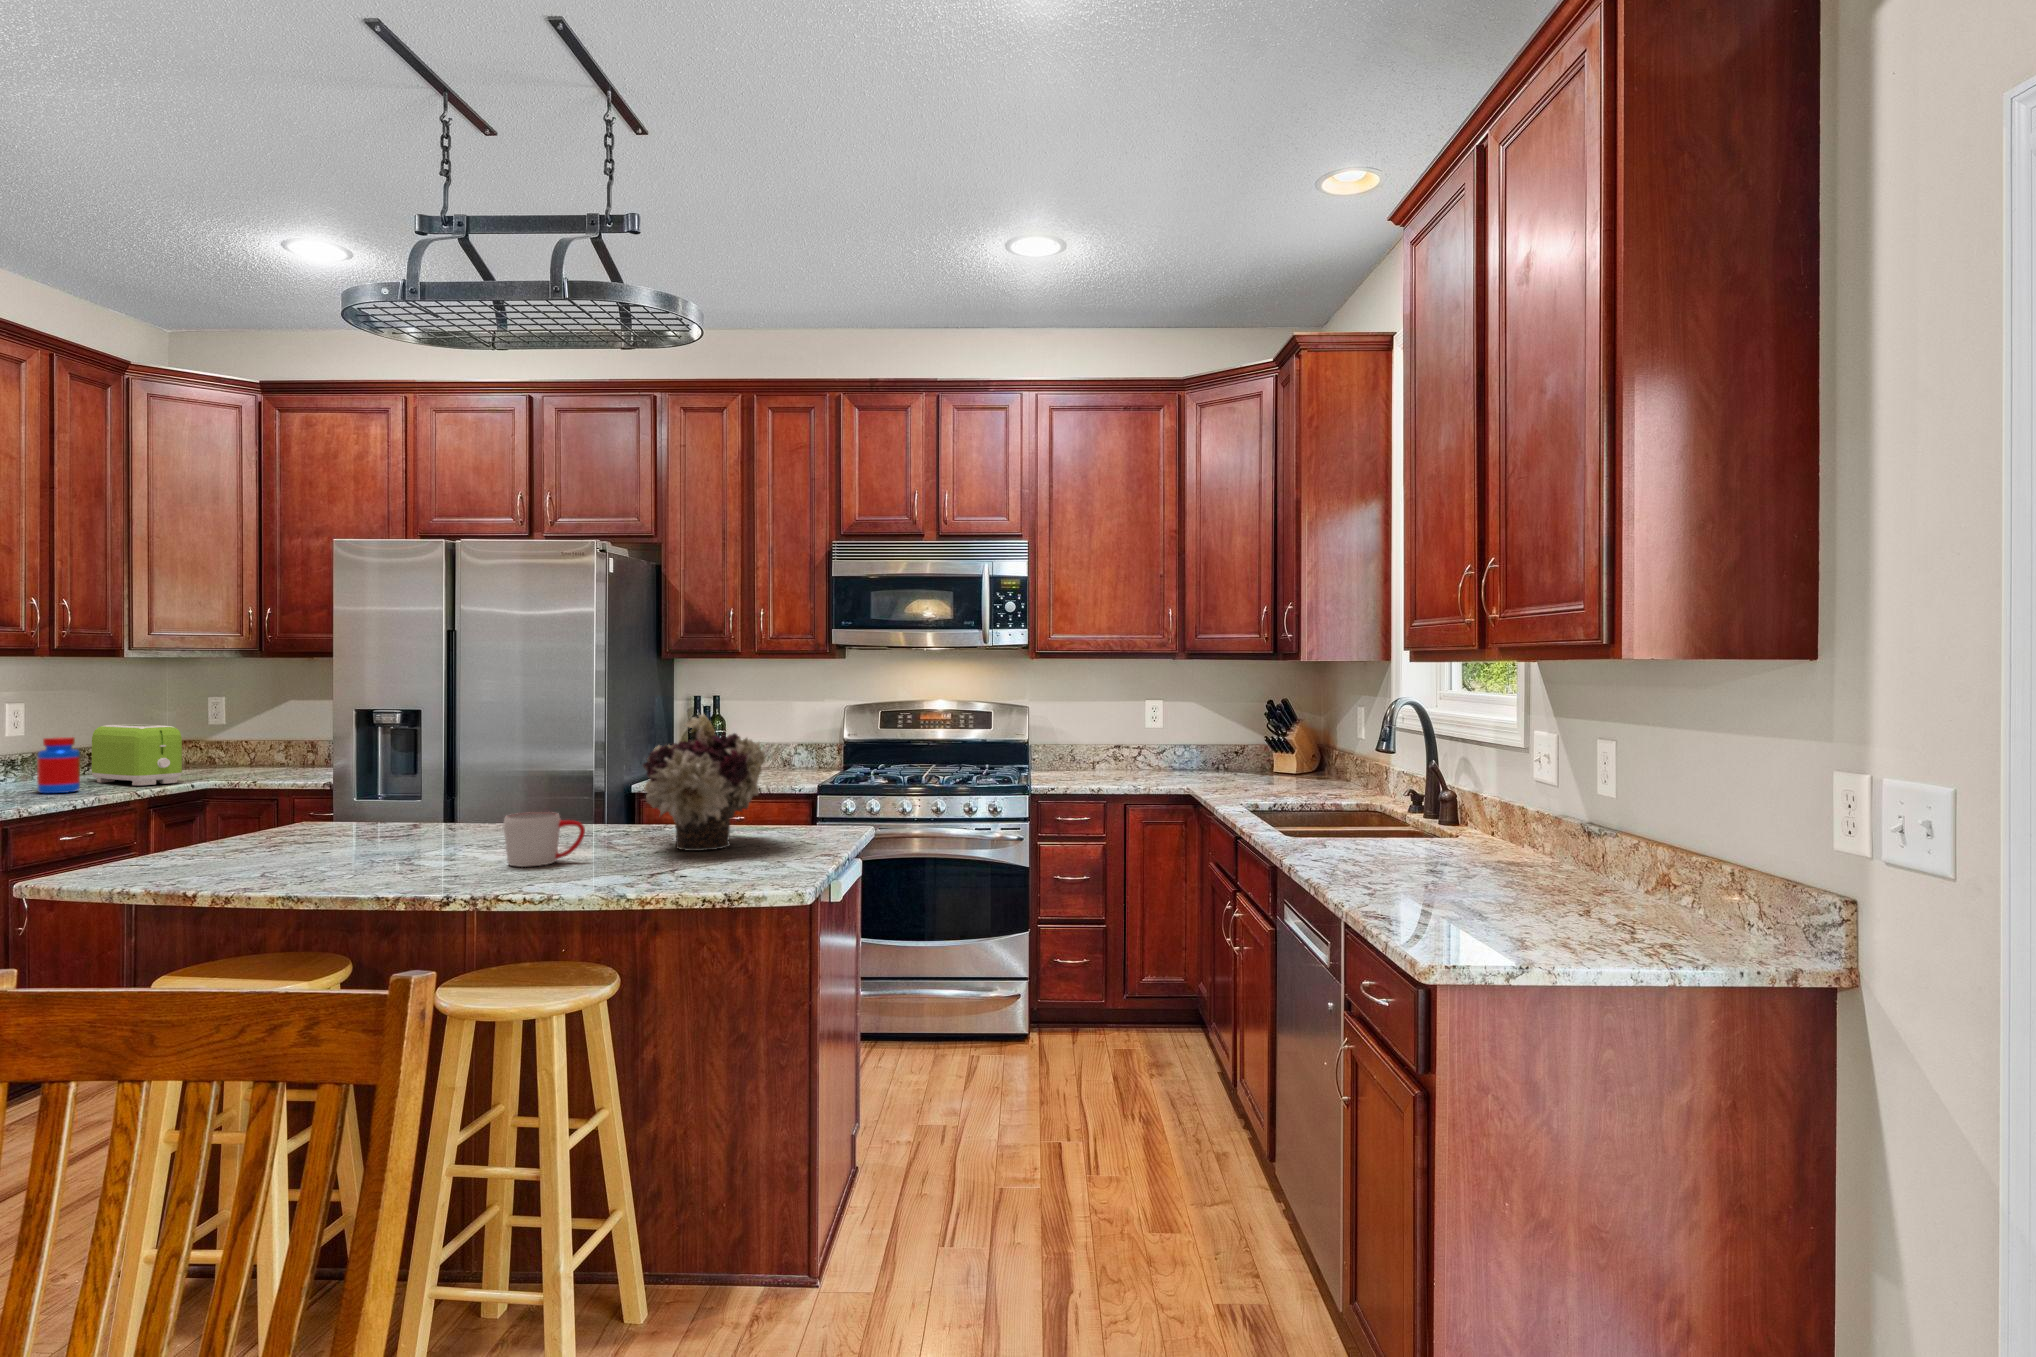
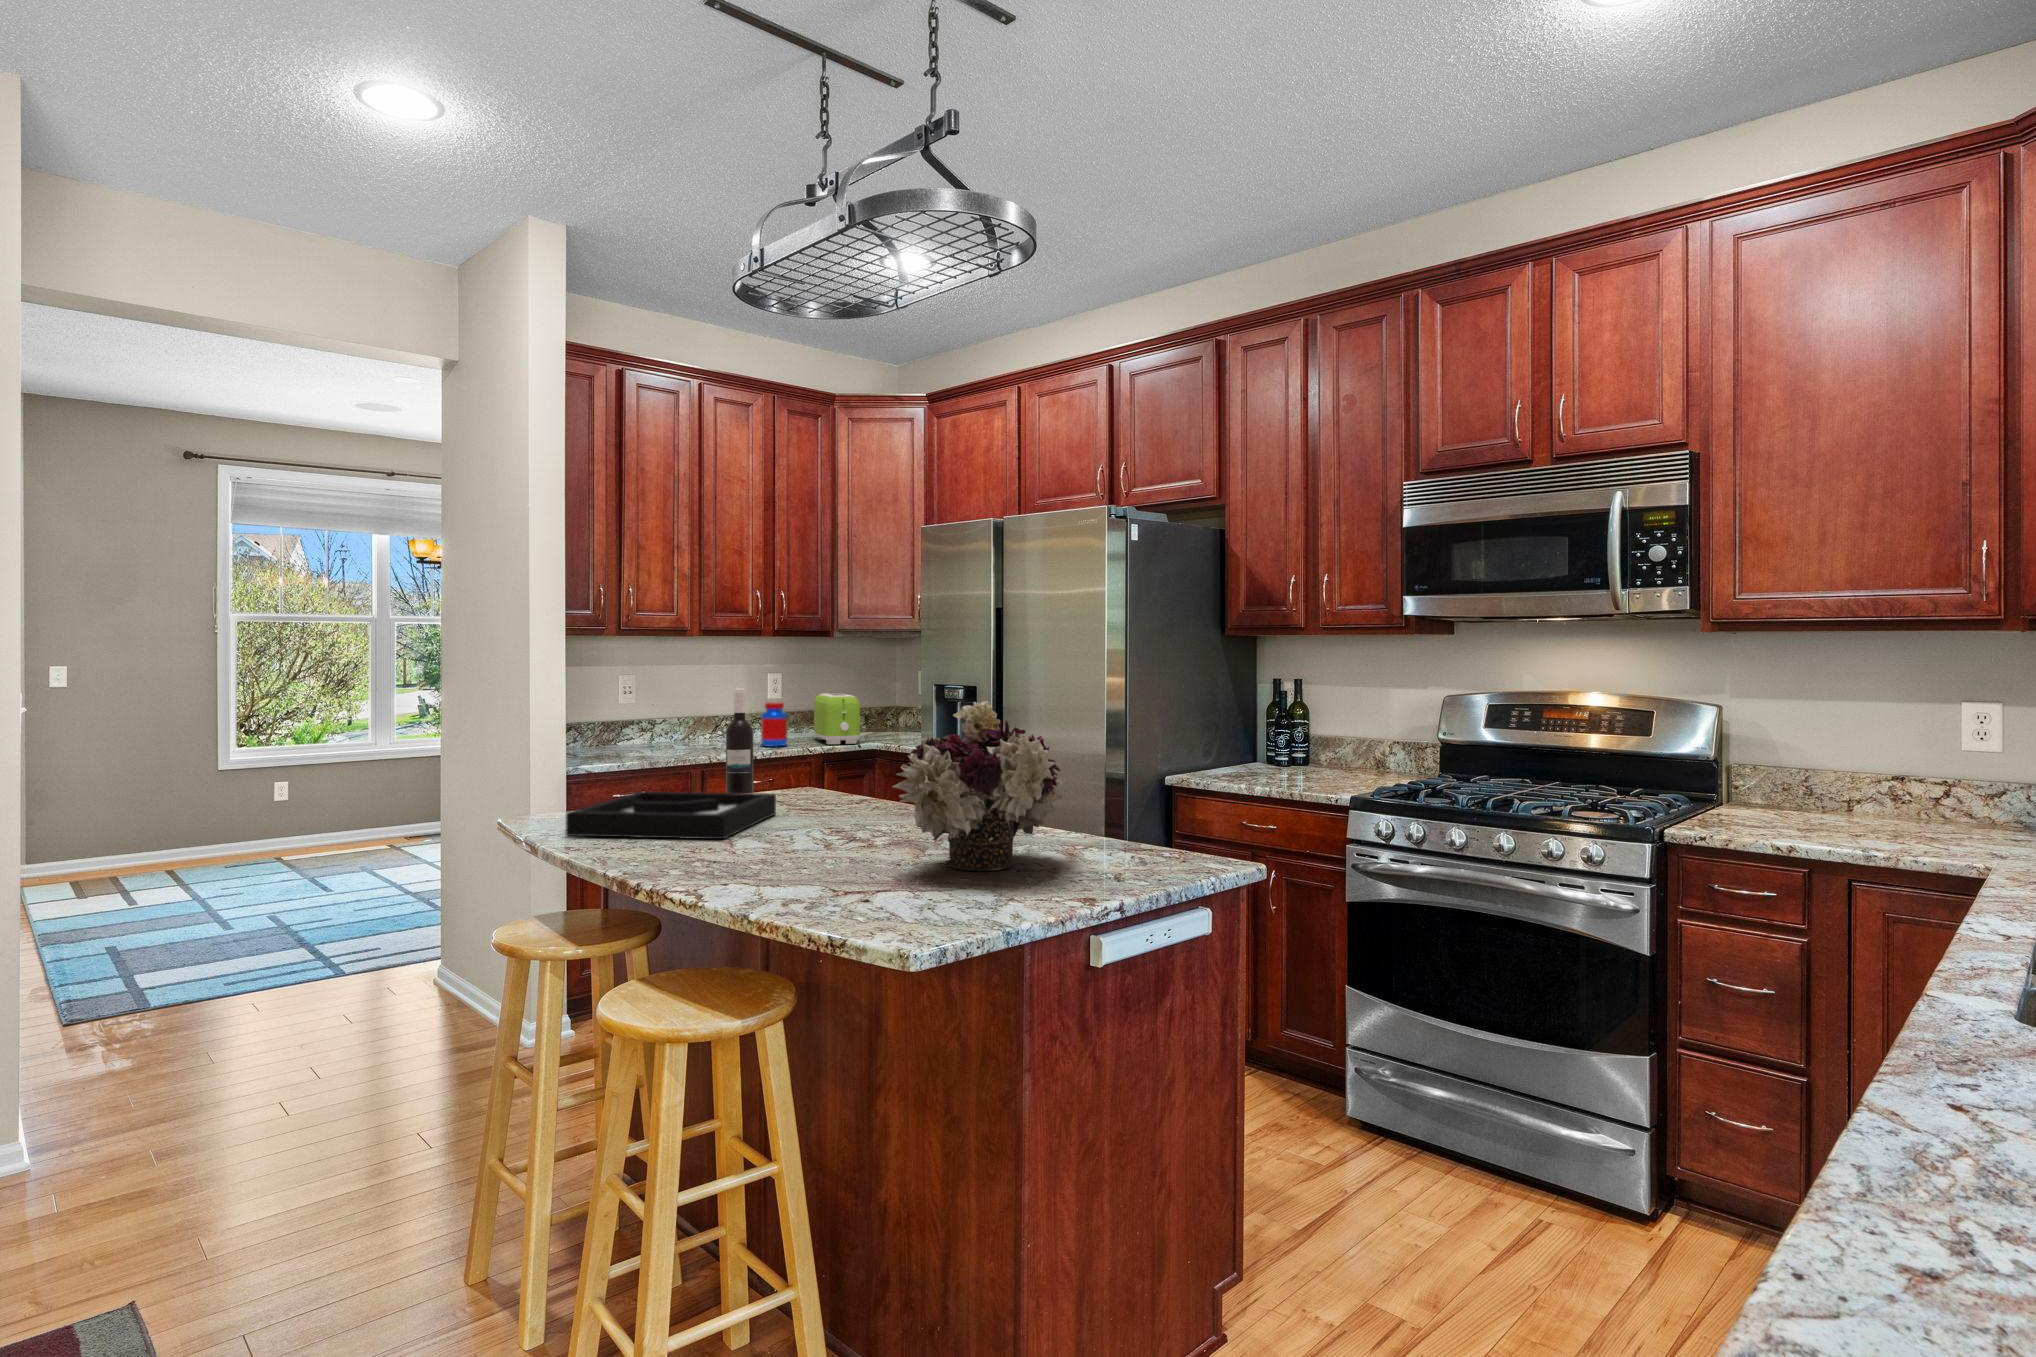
wine bottle: none [266,714,300,841] -> present [726,689,753,793]
mug: present [504,812,585,867] -> none [766,803,836,863]
decorative tray: none [182,820,398,882] -> present [566,792,776,839]

